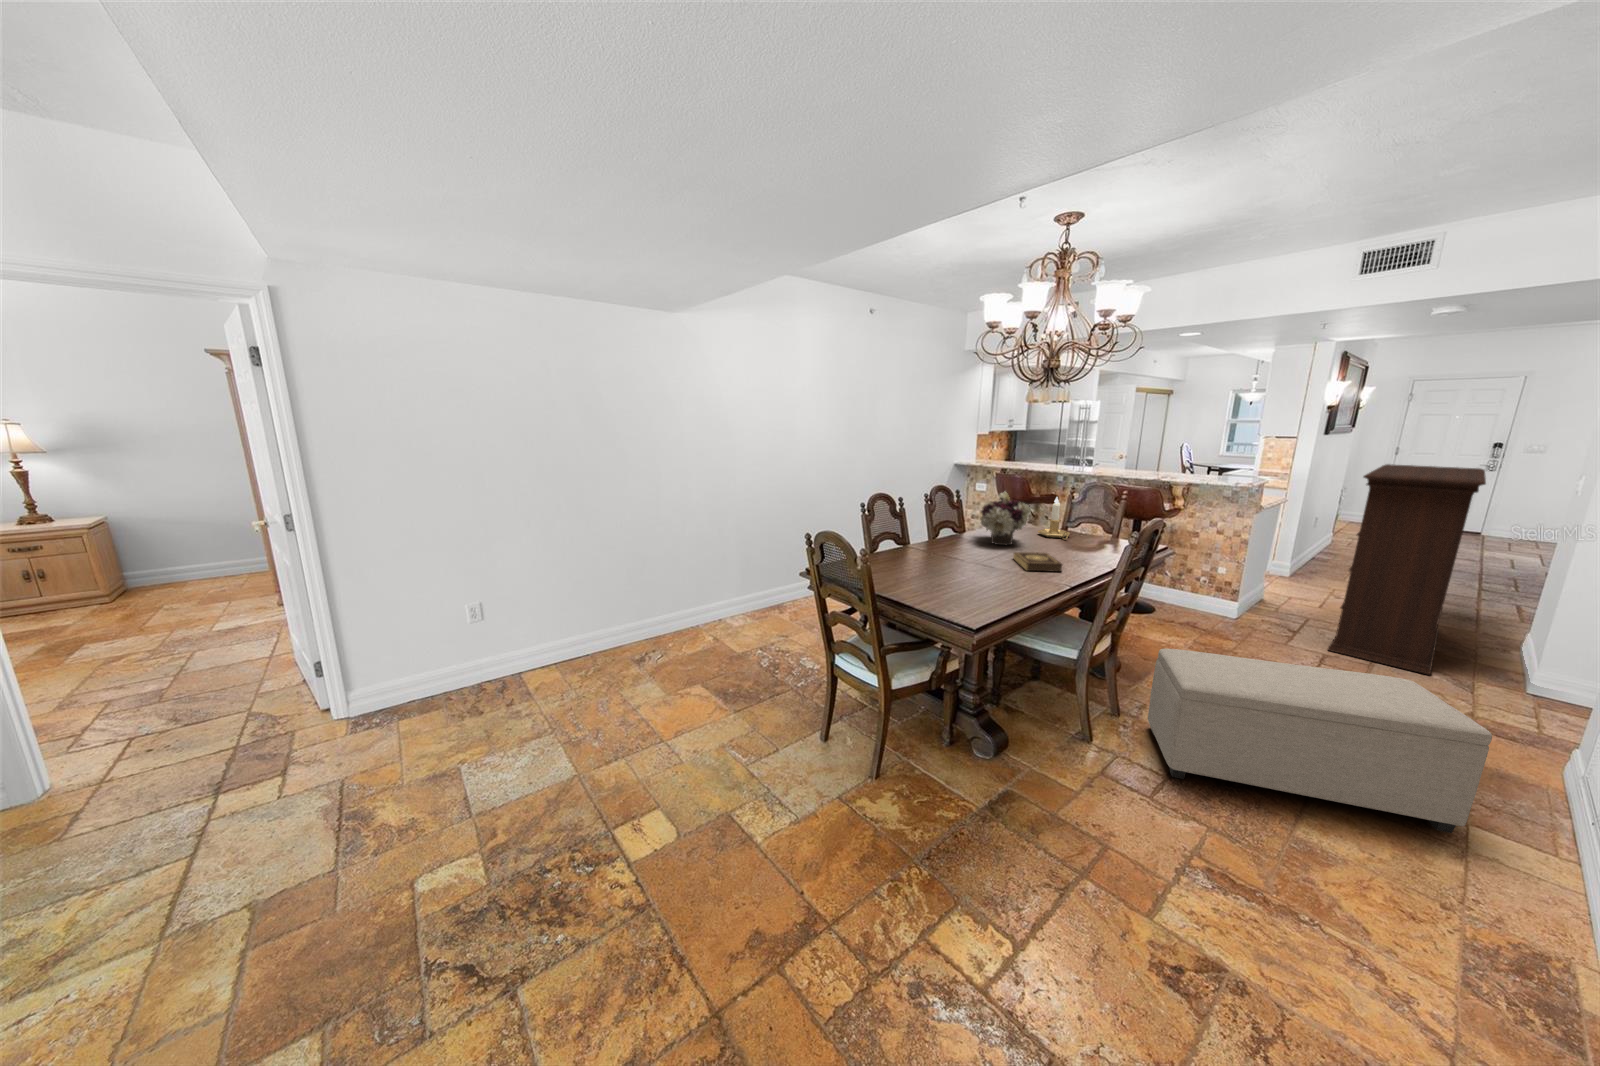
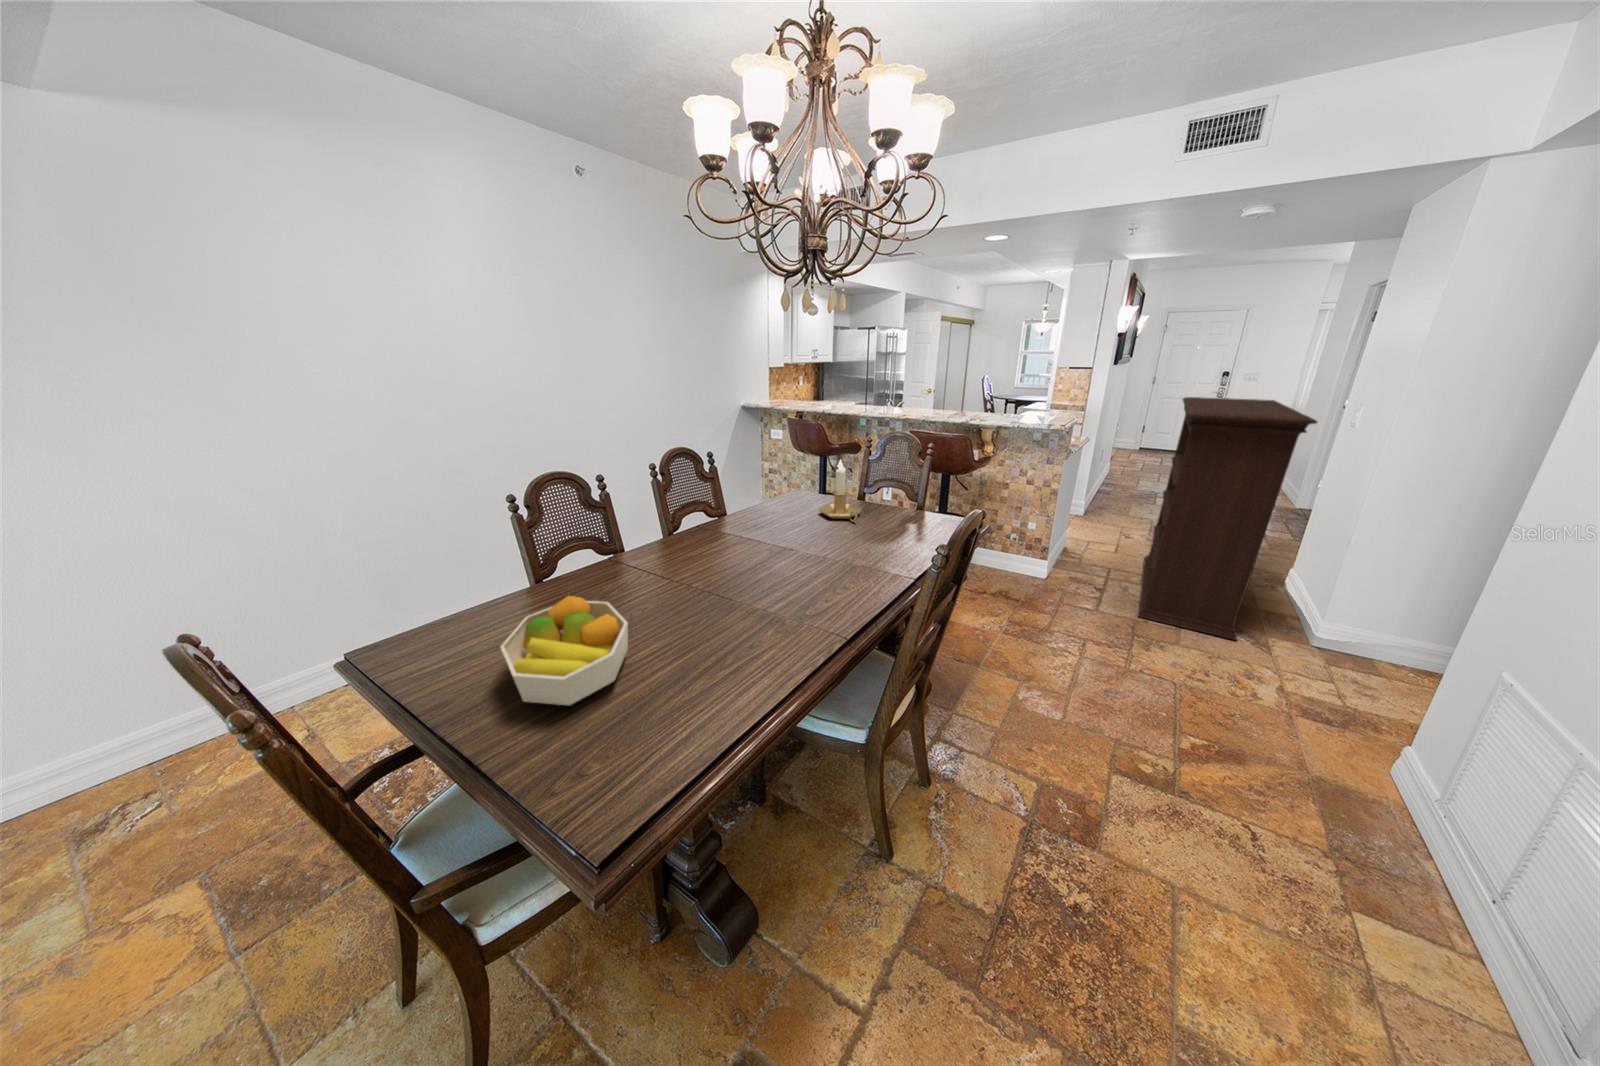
flower arrangement: present [981,492,1030,545] -> none [722,459,796,545]
fruit bowl: none [904,545,961,587] -> present [501,596,628,705]
book: present [1013,552,1062,572] -> none [764,564,832,612]
ottoman: present [1148,649,1492,833] -> none [964,717,1473,991]

